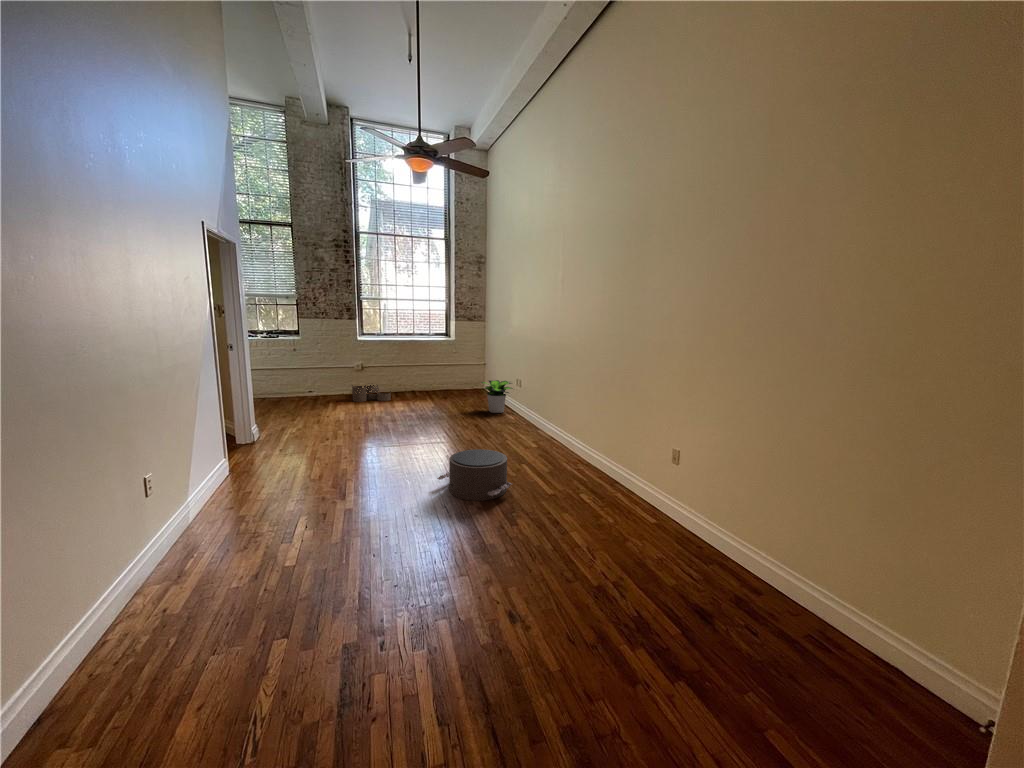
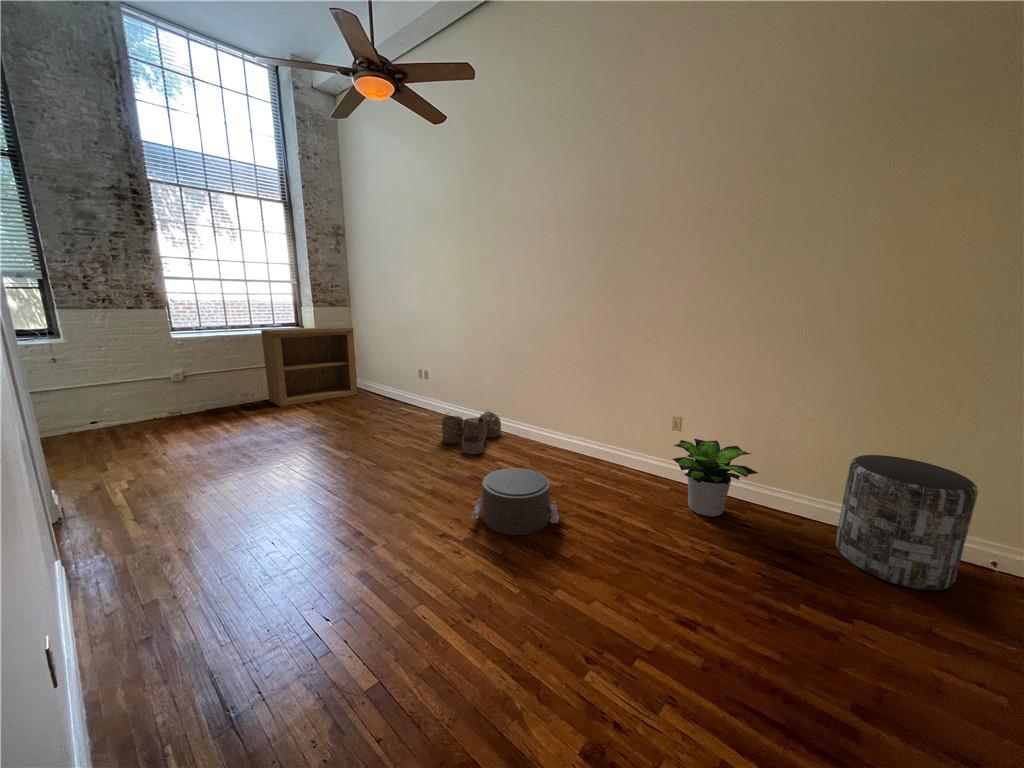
bookshelf: none [415,337,480,397] -> present [261,327,357,406]
potted plant: present [481,380,513,413] -> present [673,439,758,517]
woven basket: present [352,385,391,402] -> present [442,412,501,455]
side table: none [746,484,899,660] -> present [835,455,978,590]

